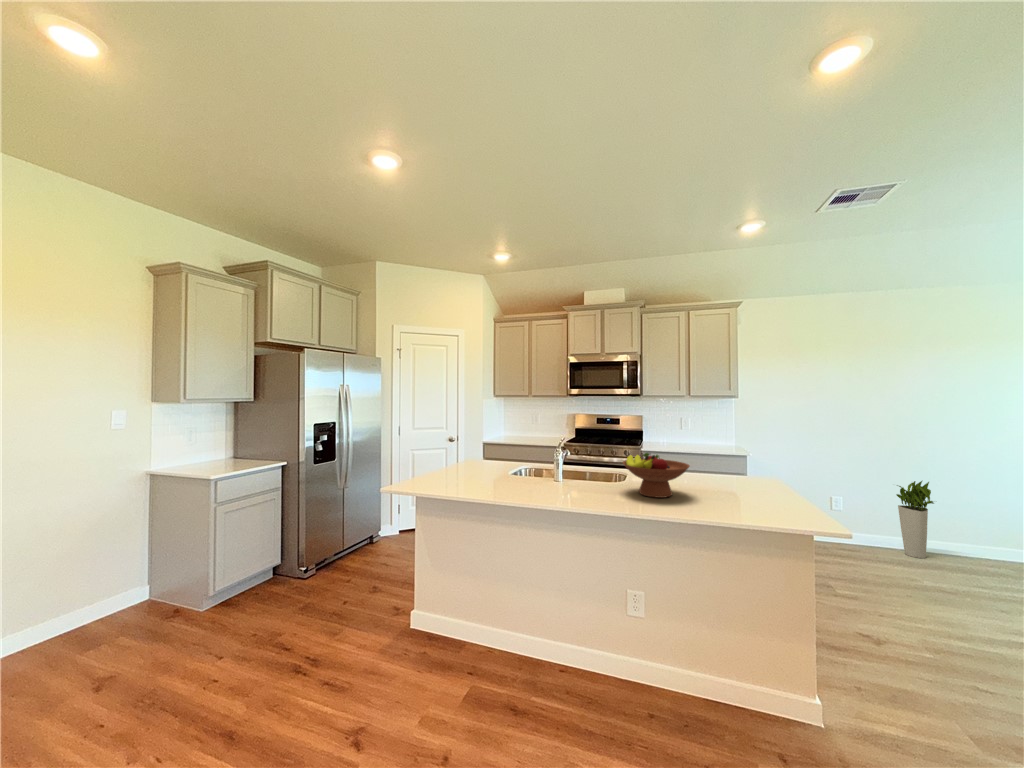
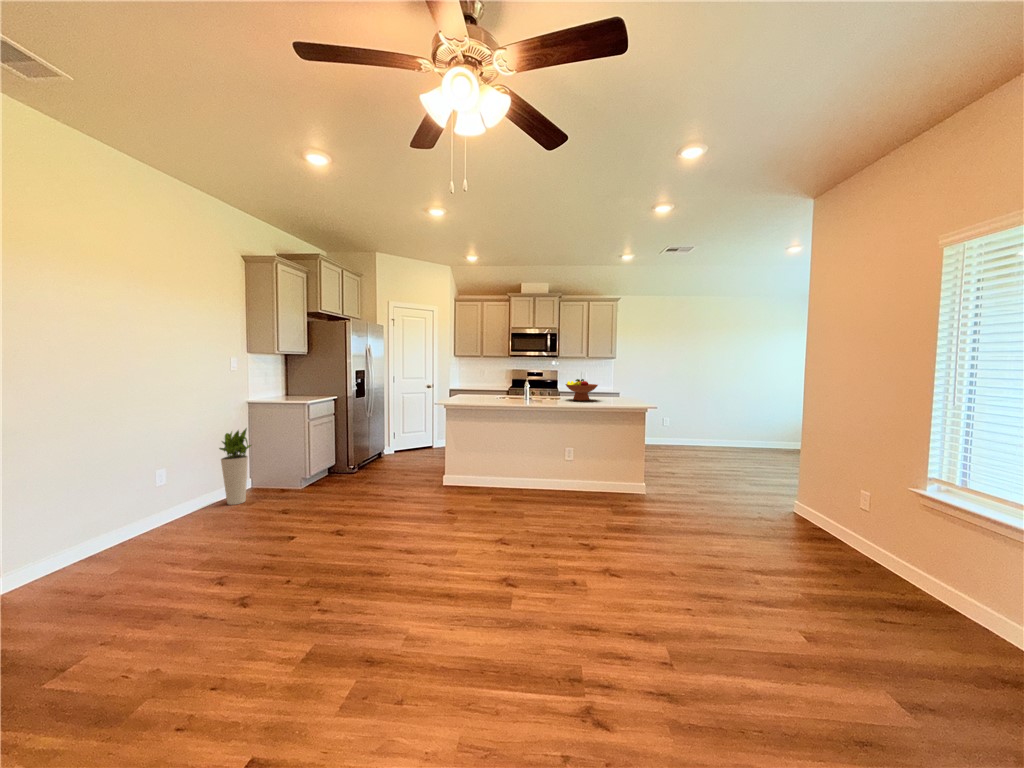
planter: present [896,481,934,558] -> present [219,428,251,505]

